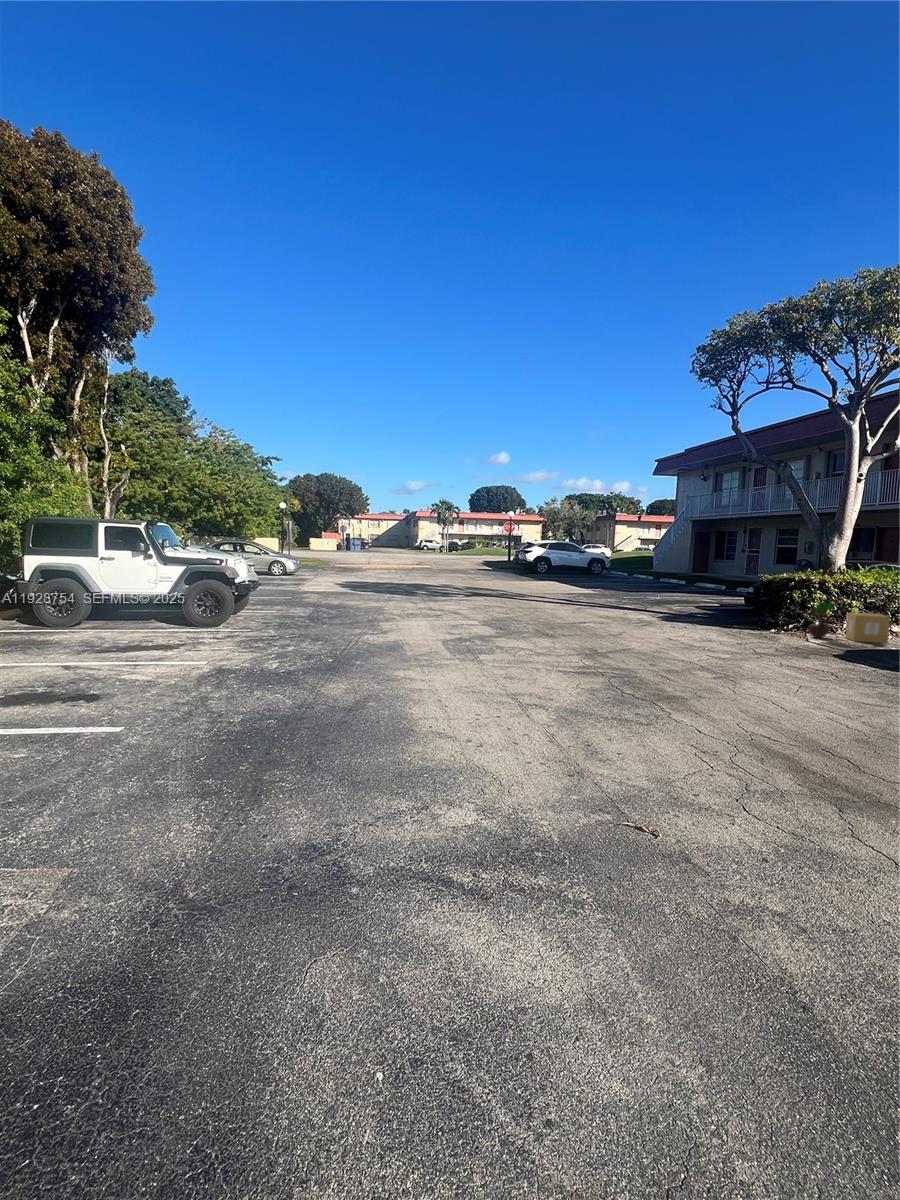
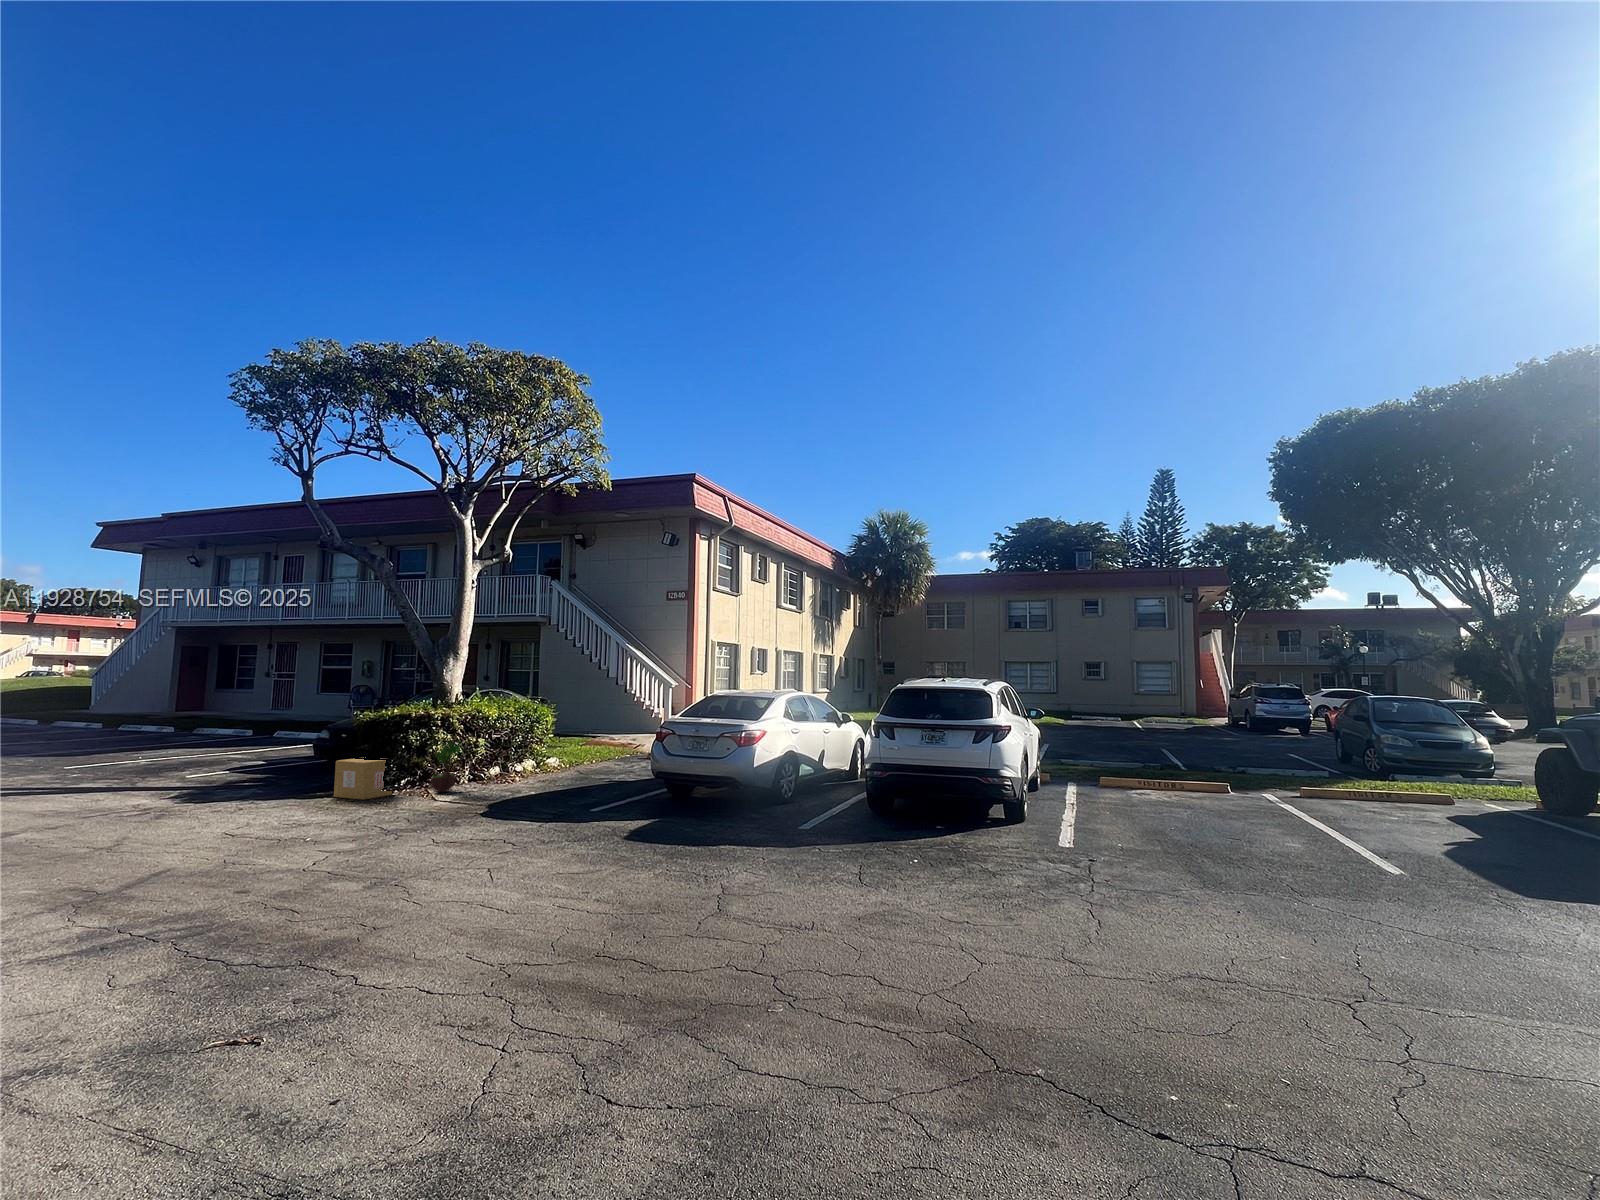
cardboard box: present [846,612,890,643] -> present [334,758,392,800]

